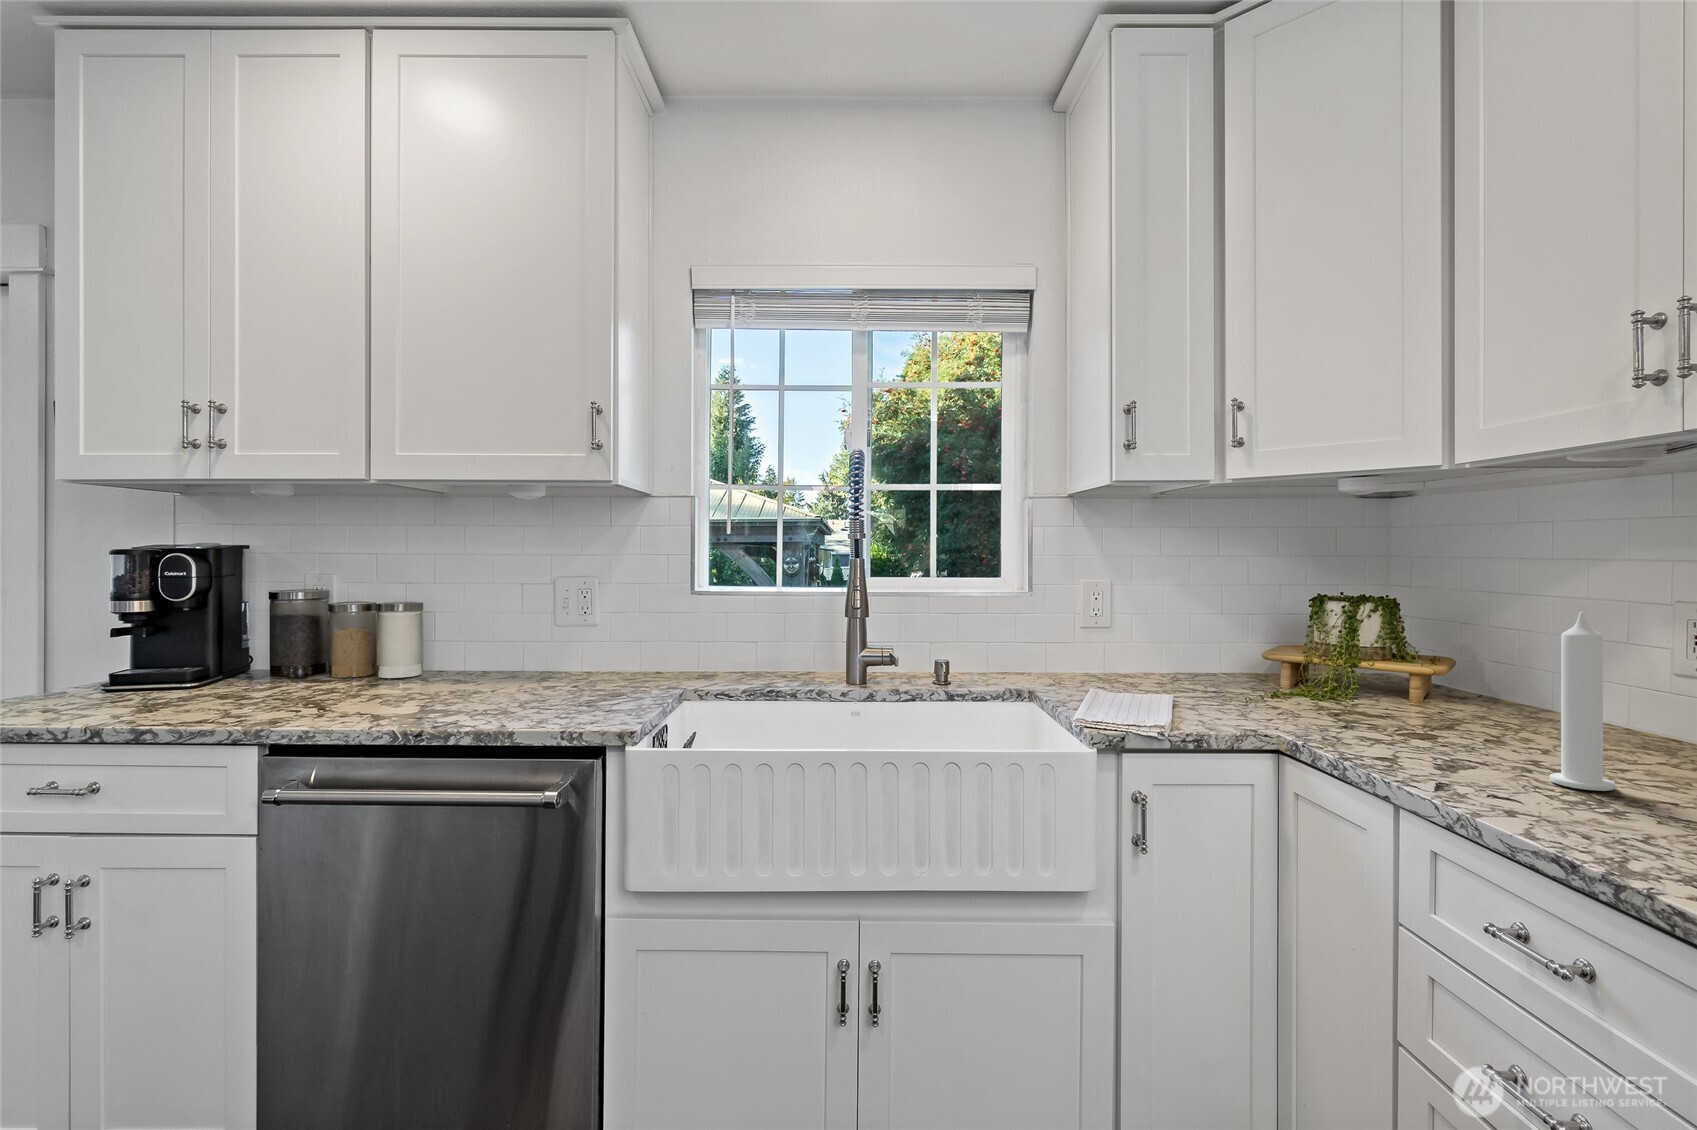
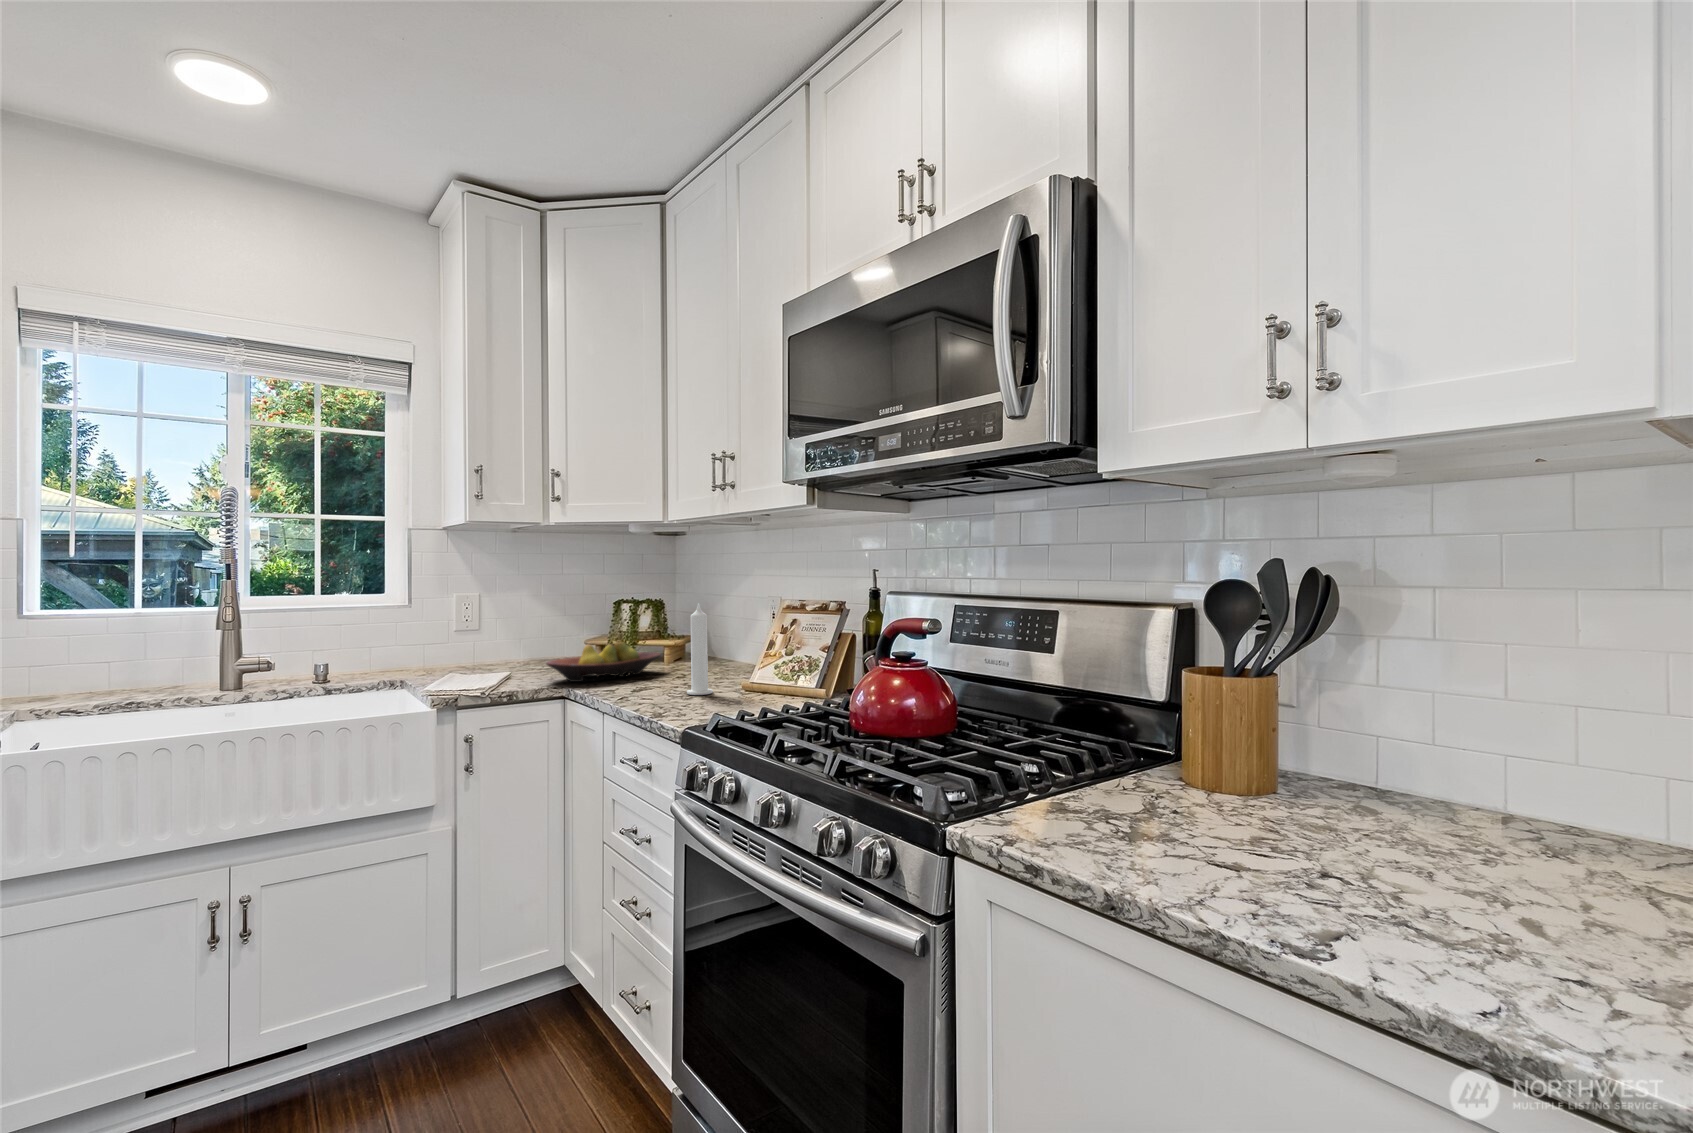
fruit bowl: none [1235,663,1421,724] -> present [546,642,661,682]

